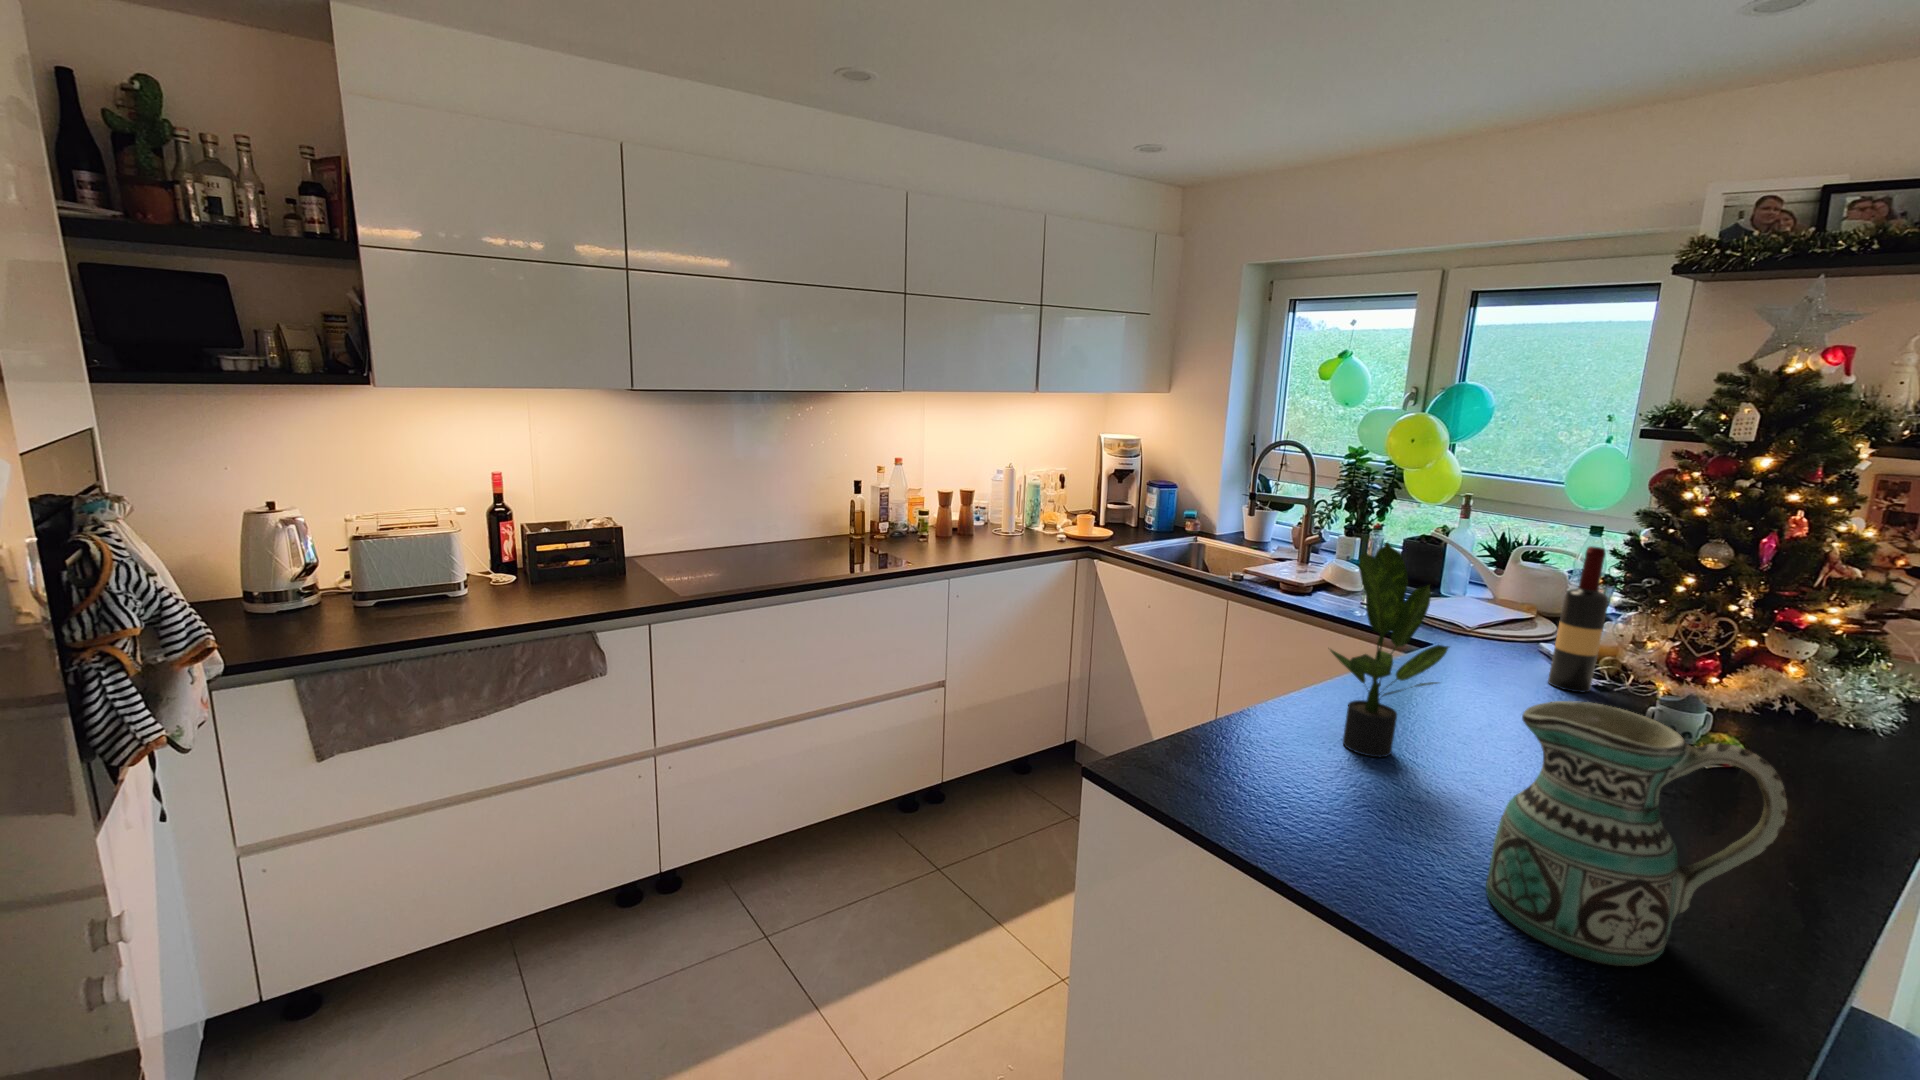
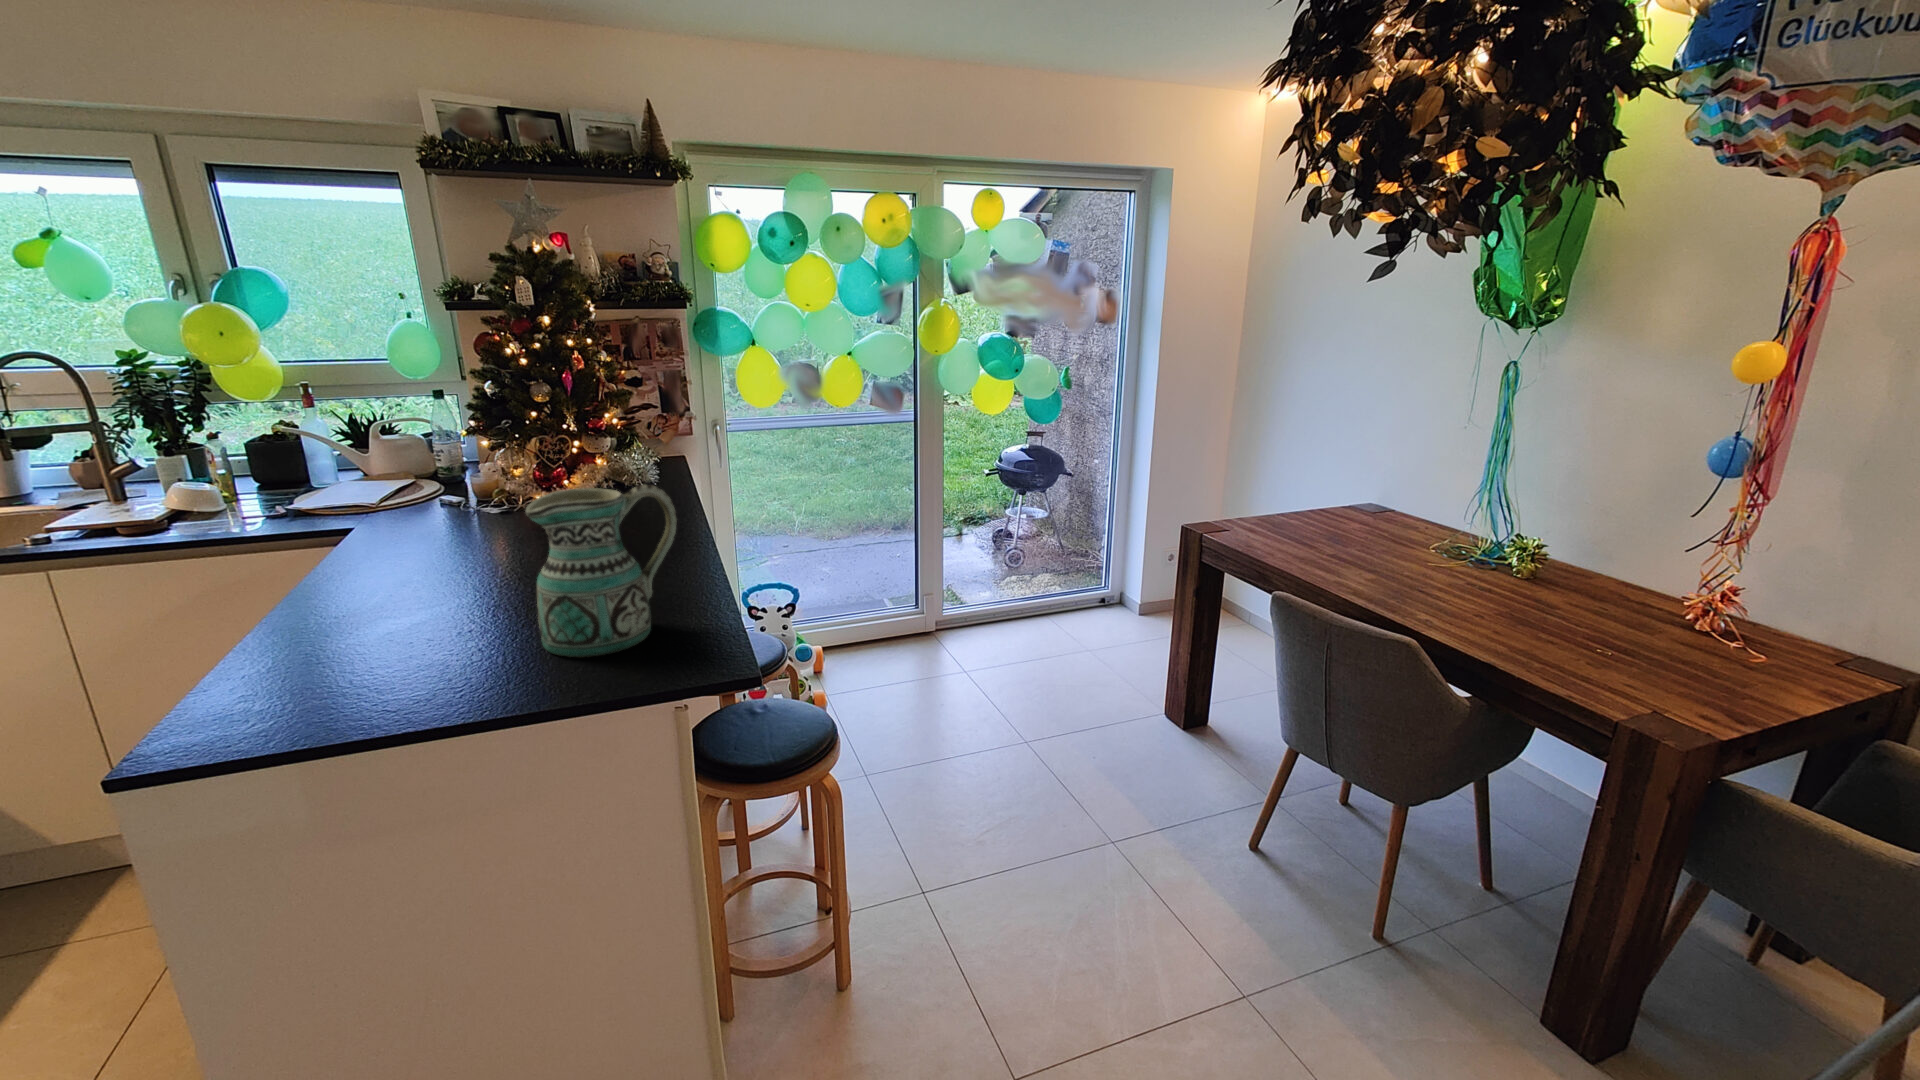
potted plant: present [1330,542,1449,757] -> none [298,420,429,624]
wine bottle: present [1548,546,1608,692] -> none [452,402,498,524]

